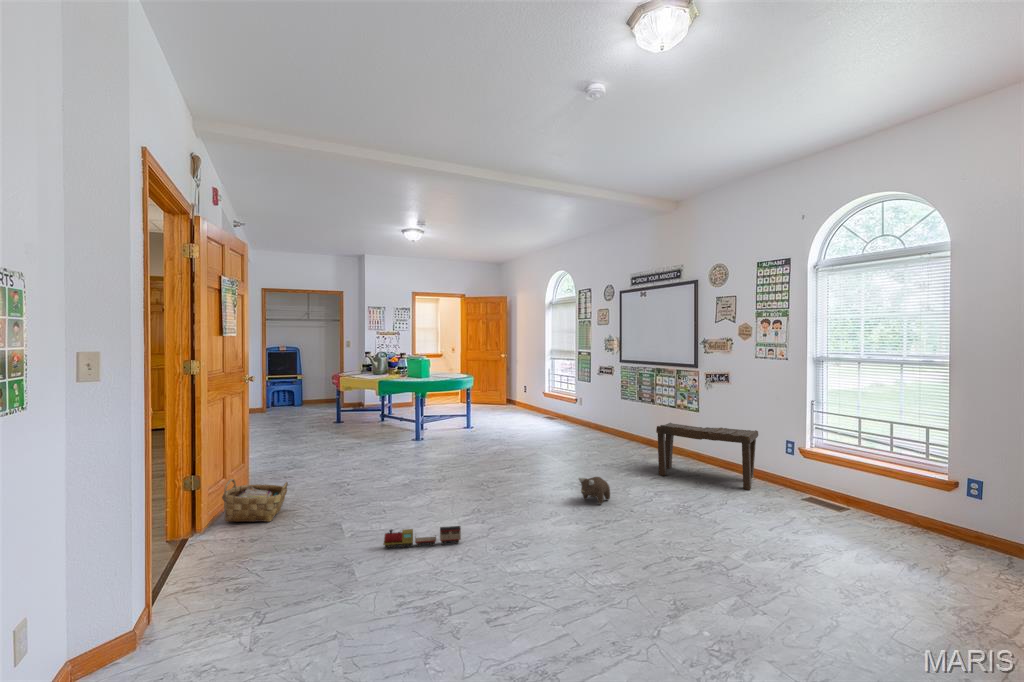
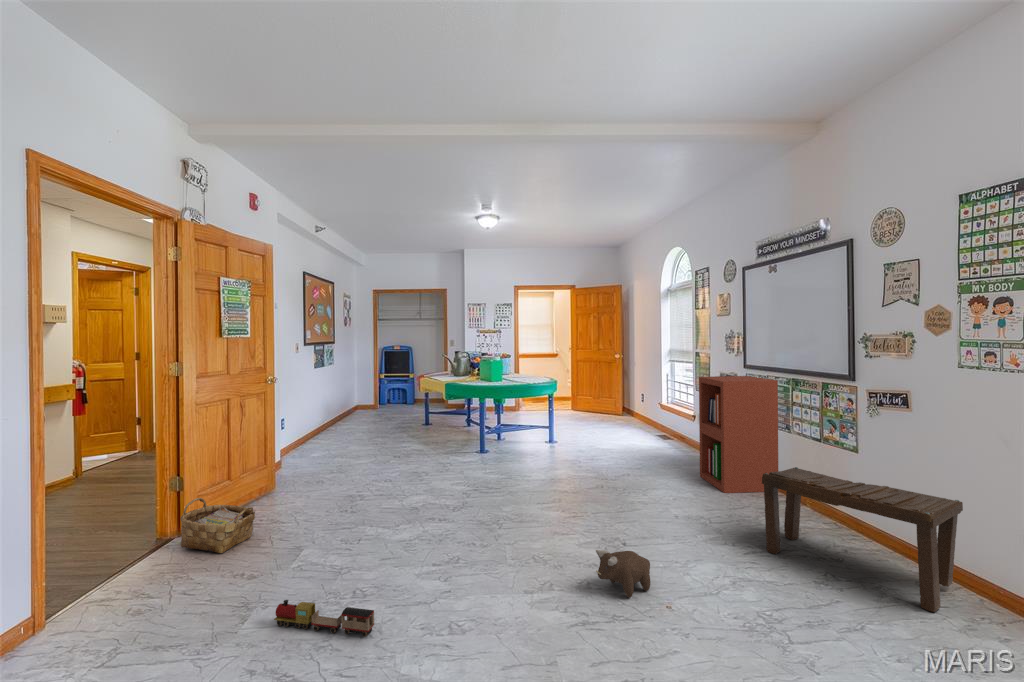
bookshelf: none [593,368,646,449] -> present [699,376,779,493]

